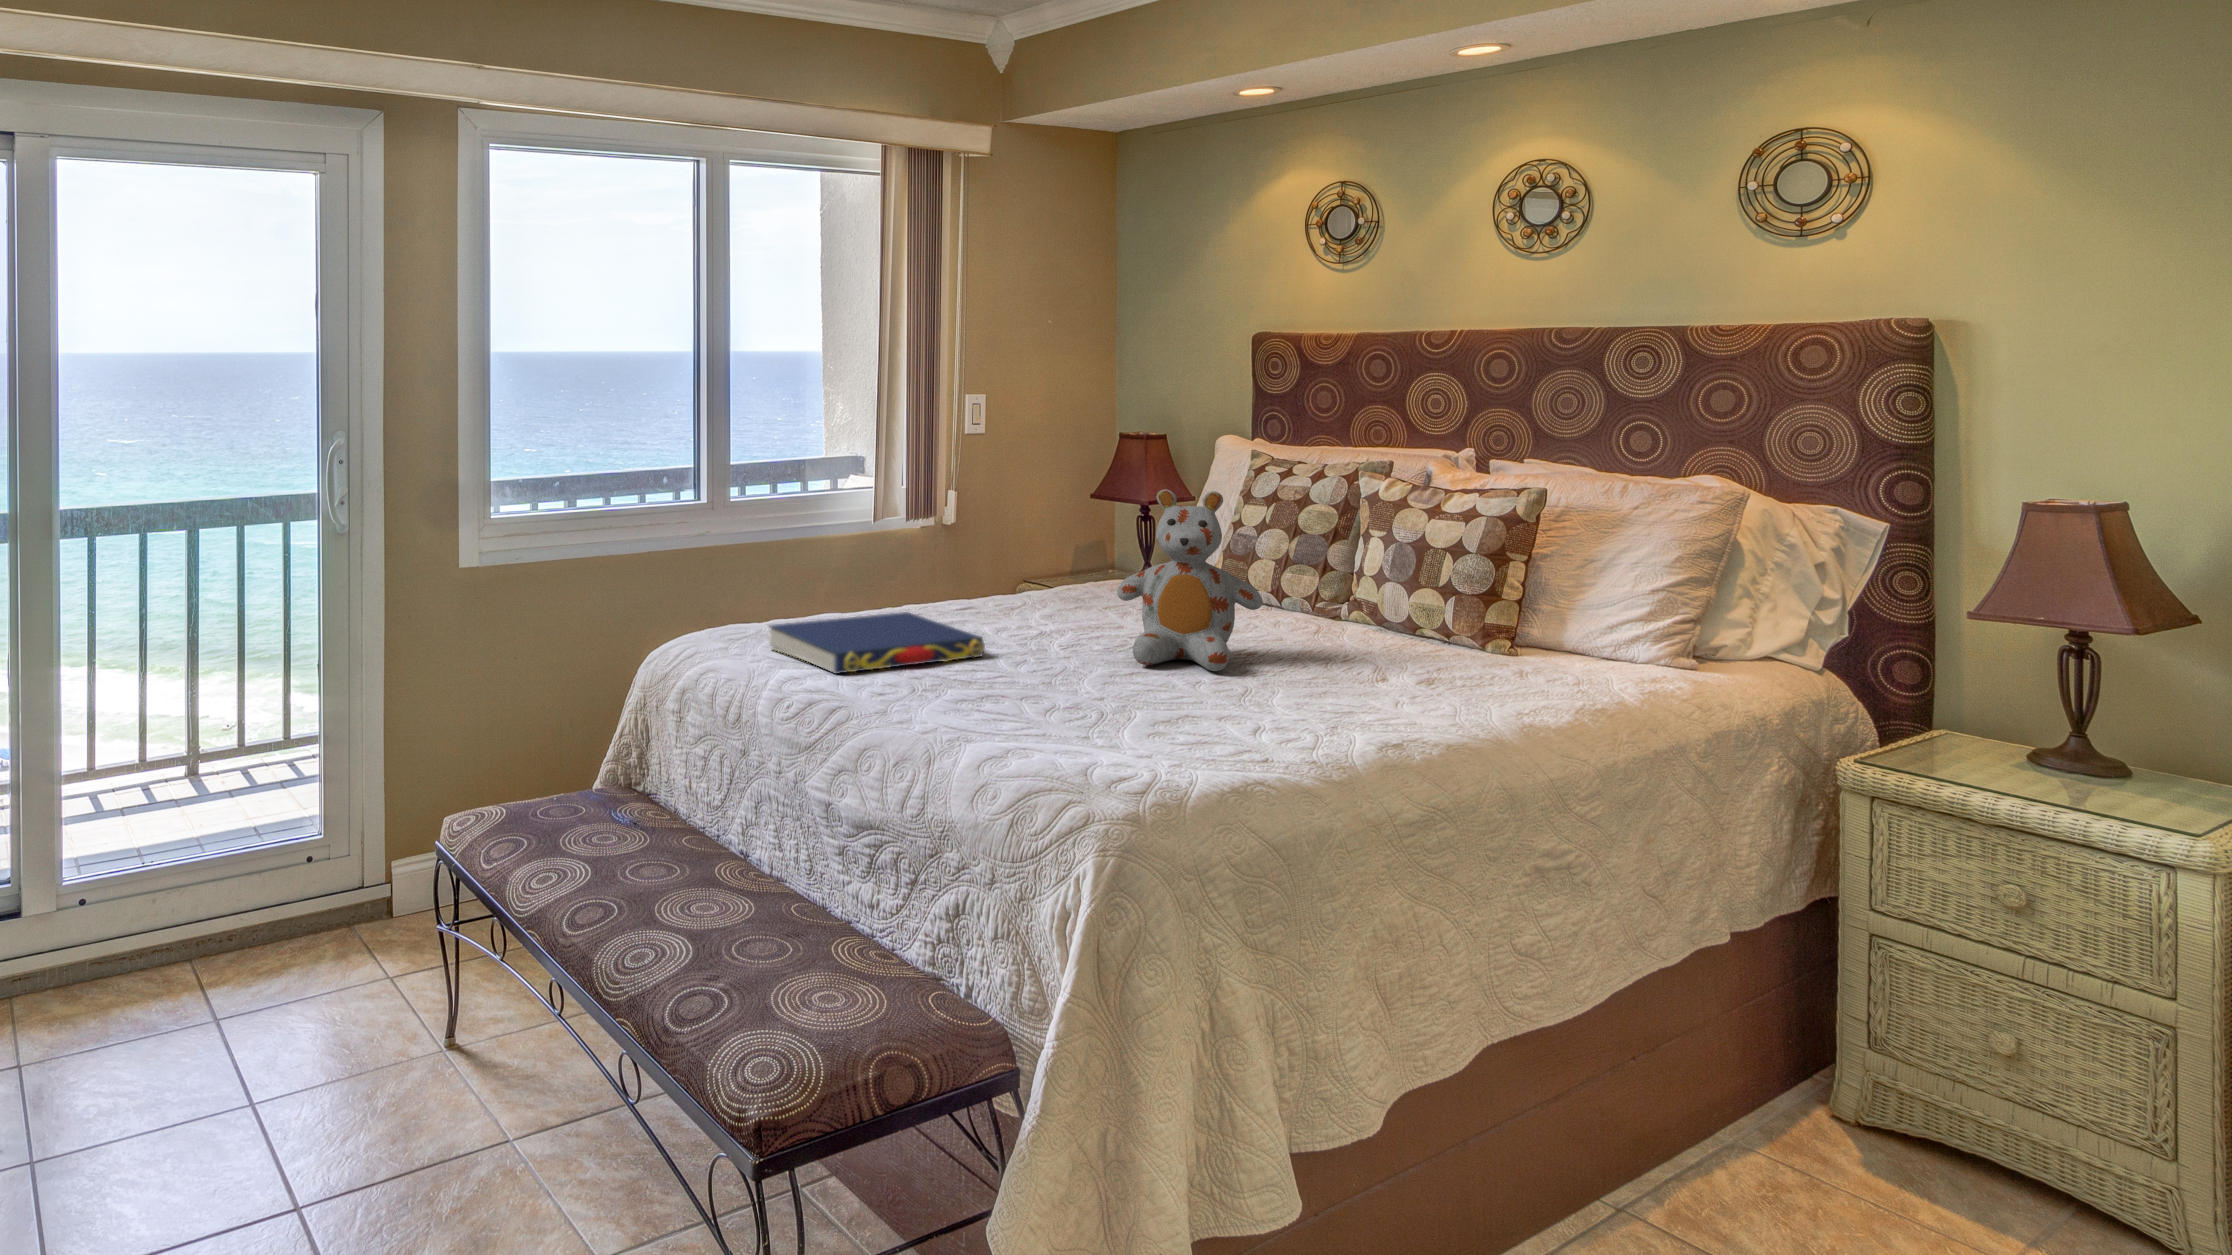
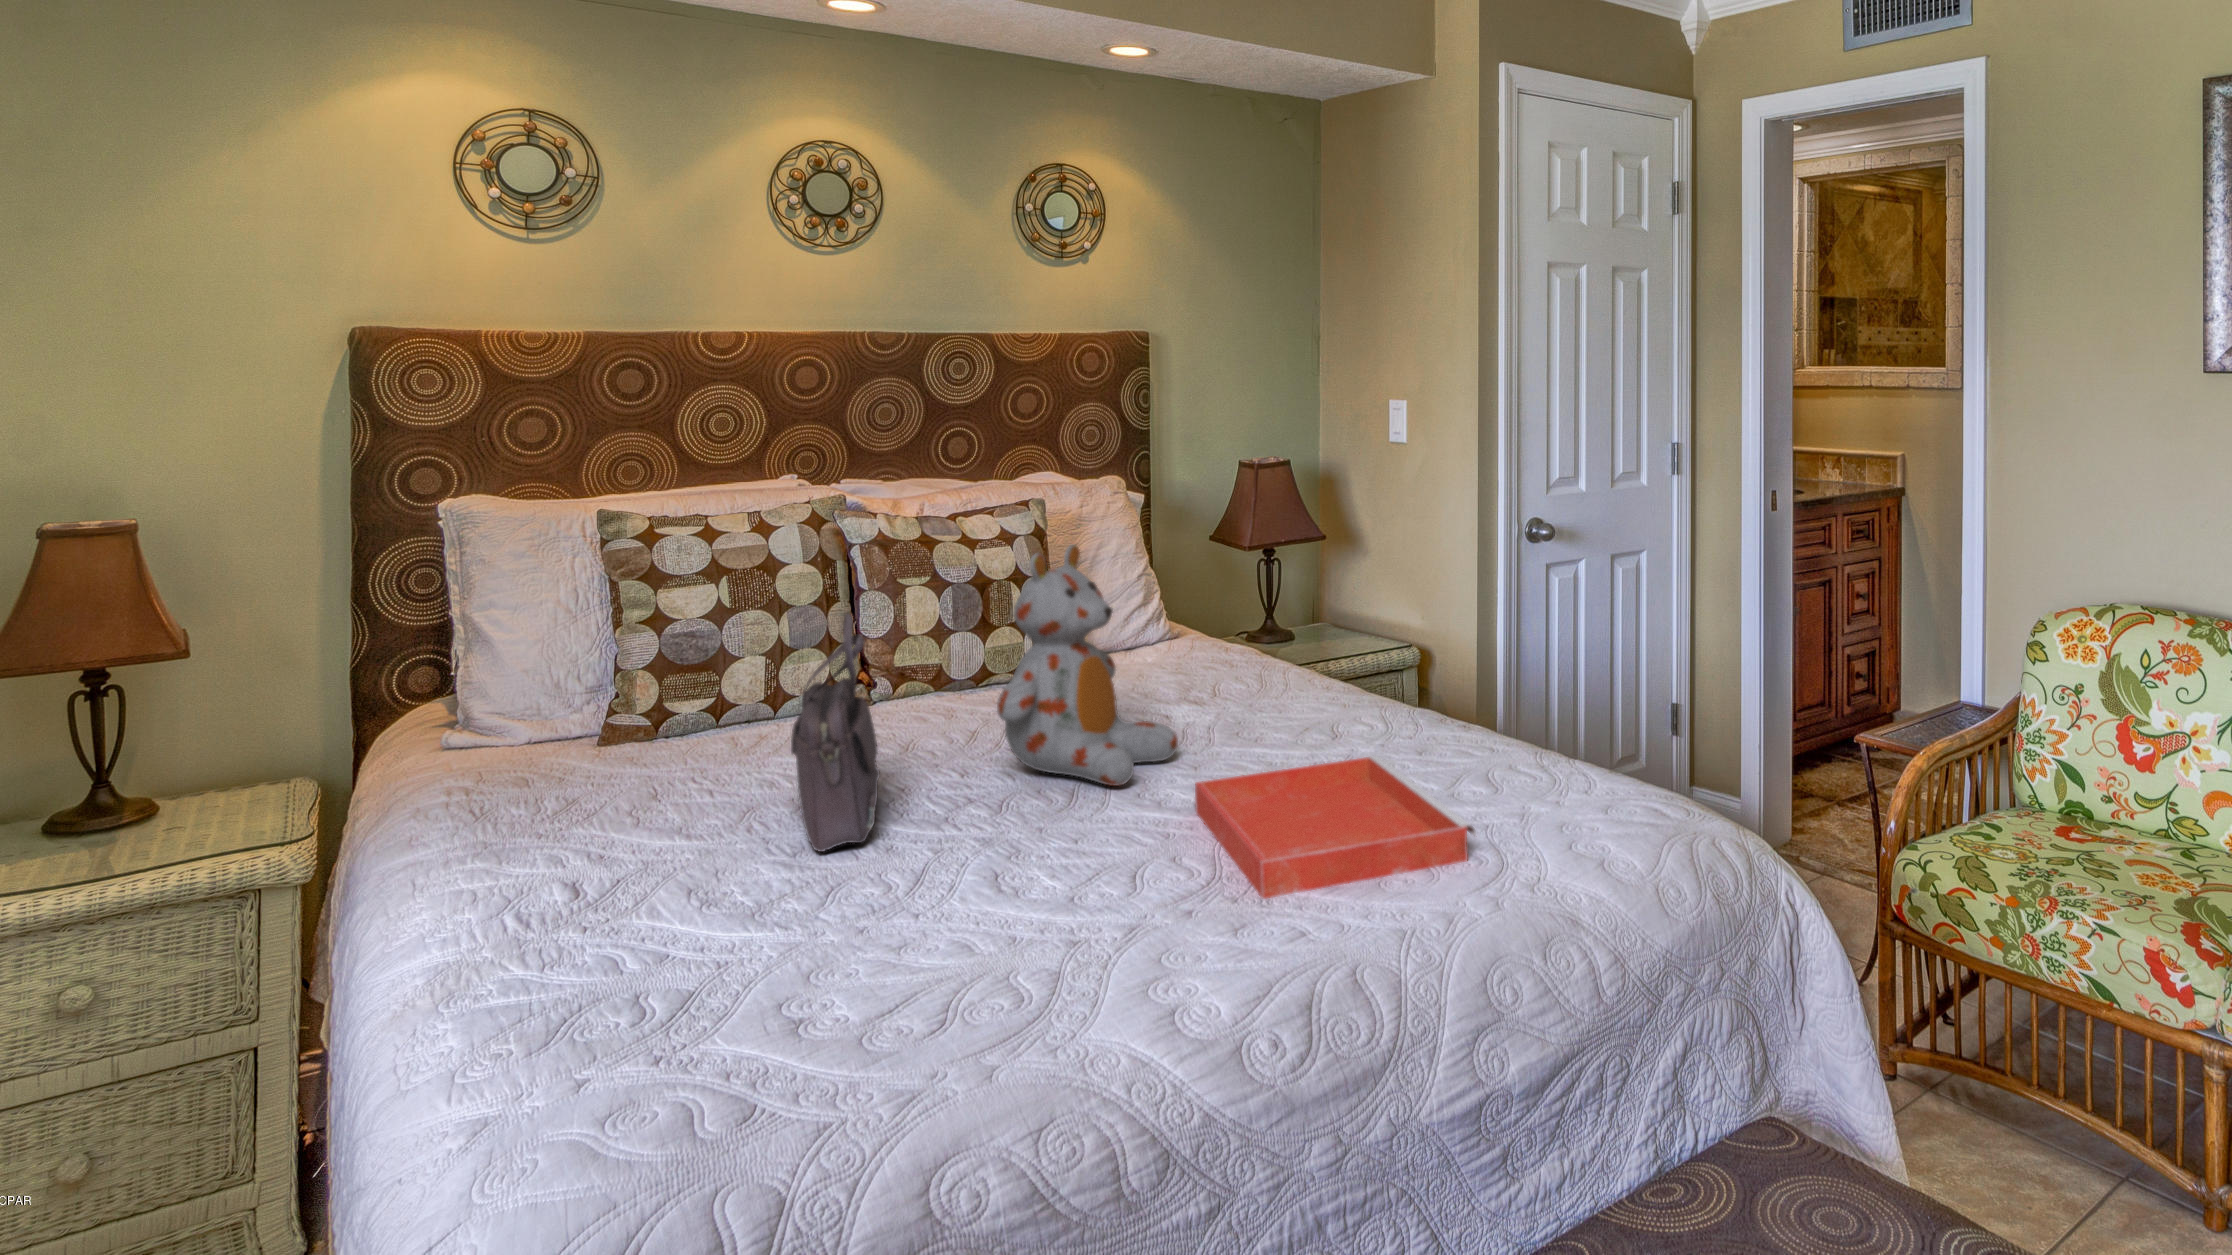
handbag: none [1000,503,1115,634] -> present [791,614,880,852]
book: present [769,612,985,674] -> none [771,838,1119,1050]
tray: none [937,659,1189,734] -> present [1195,756,1476,899]

